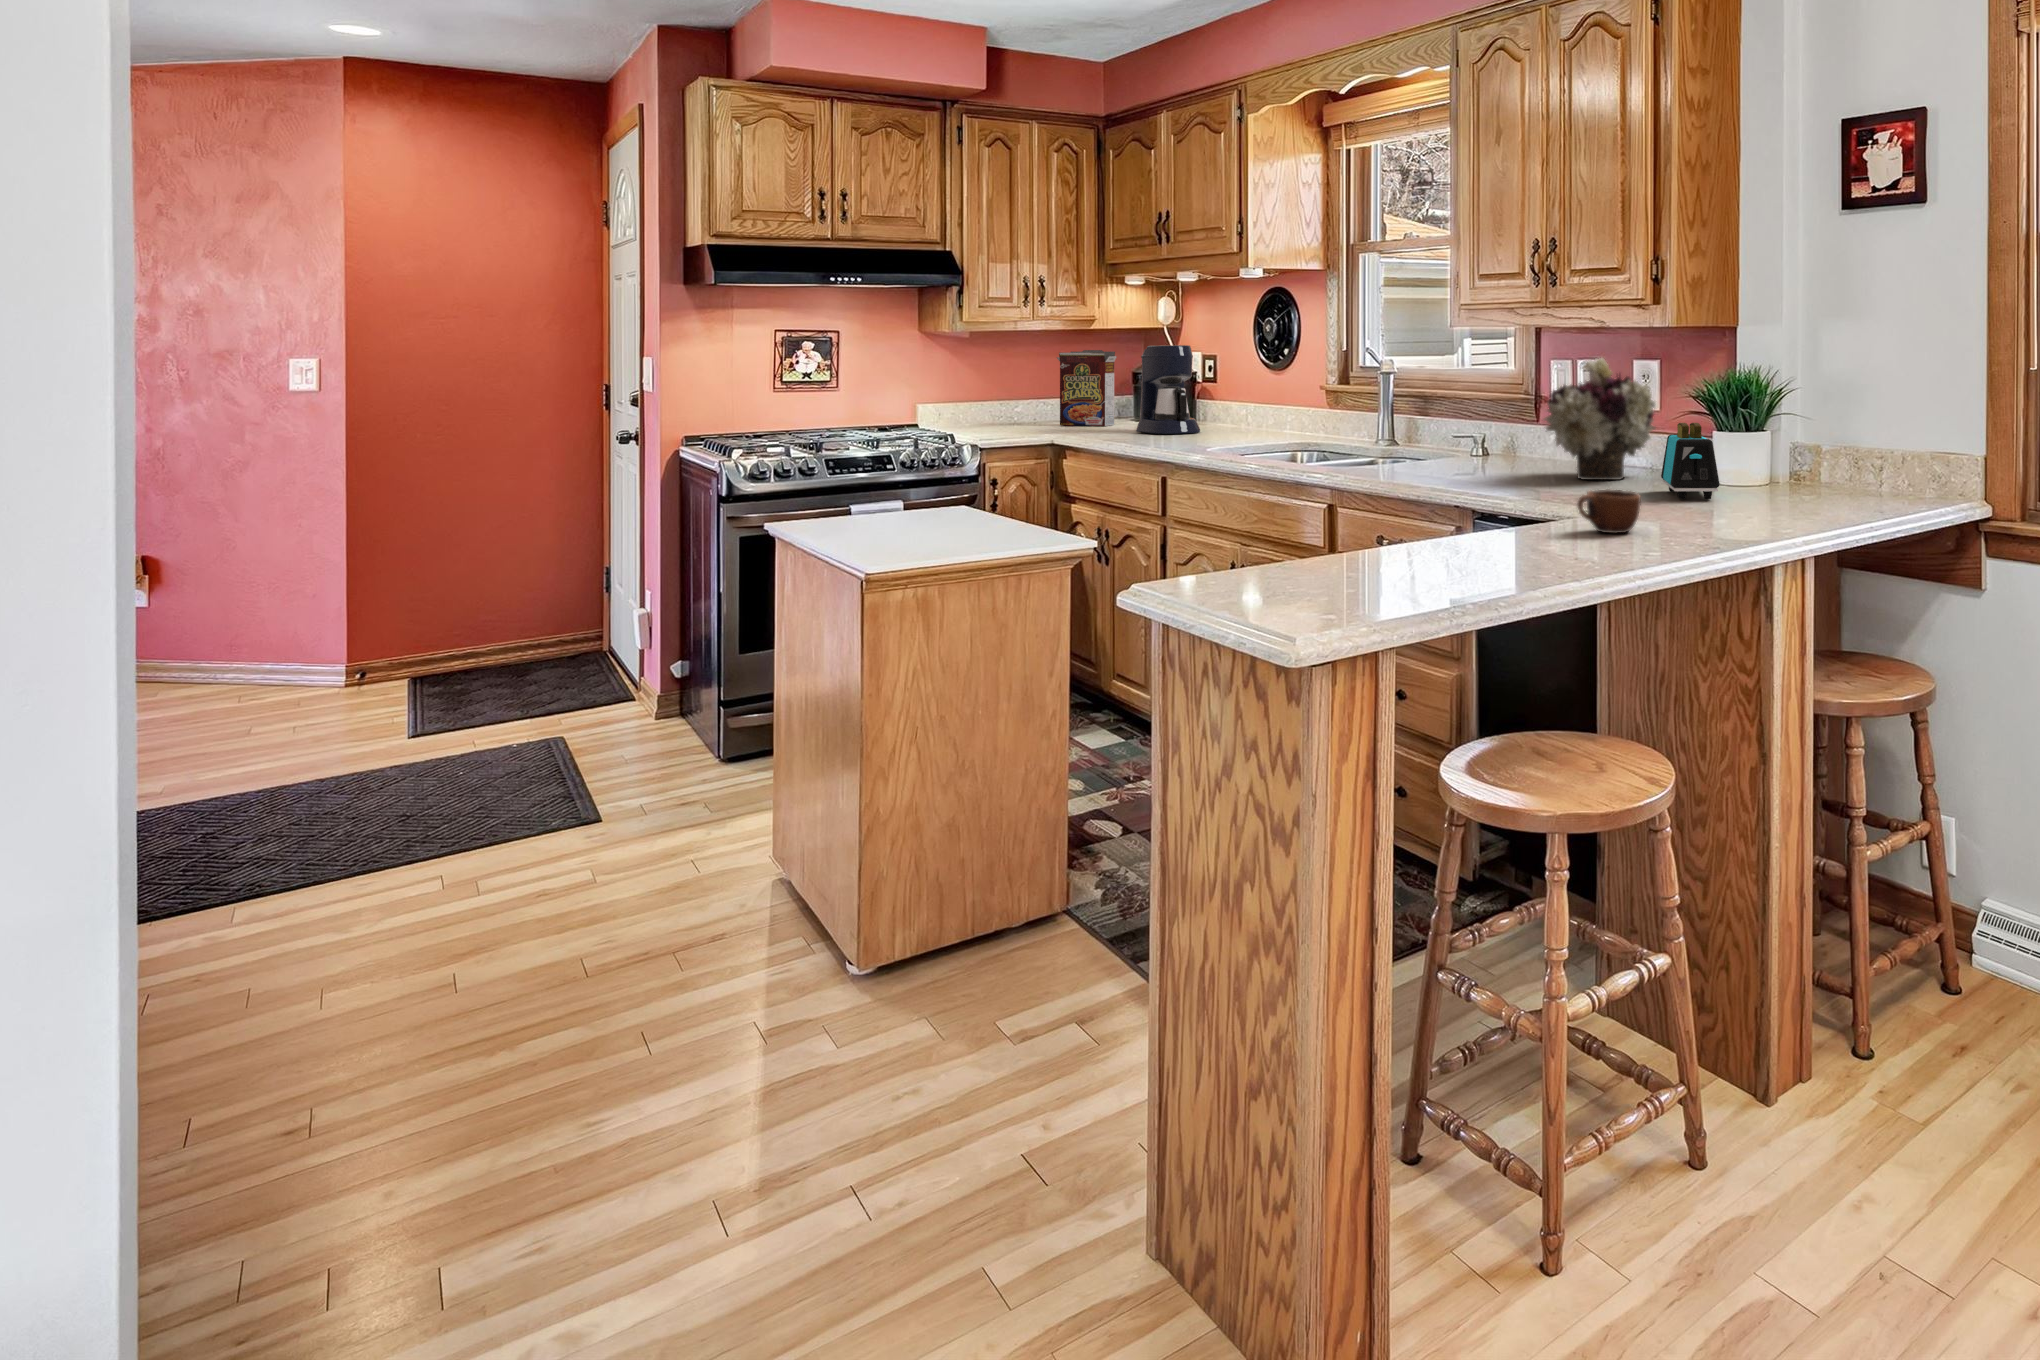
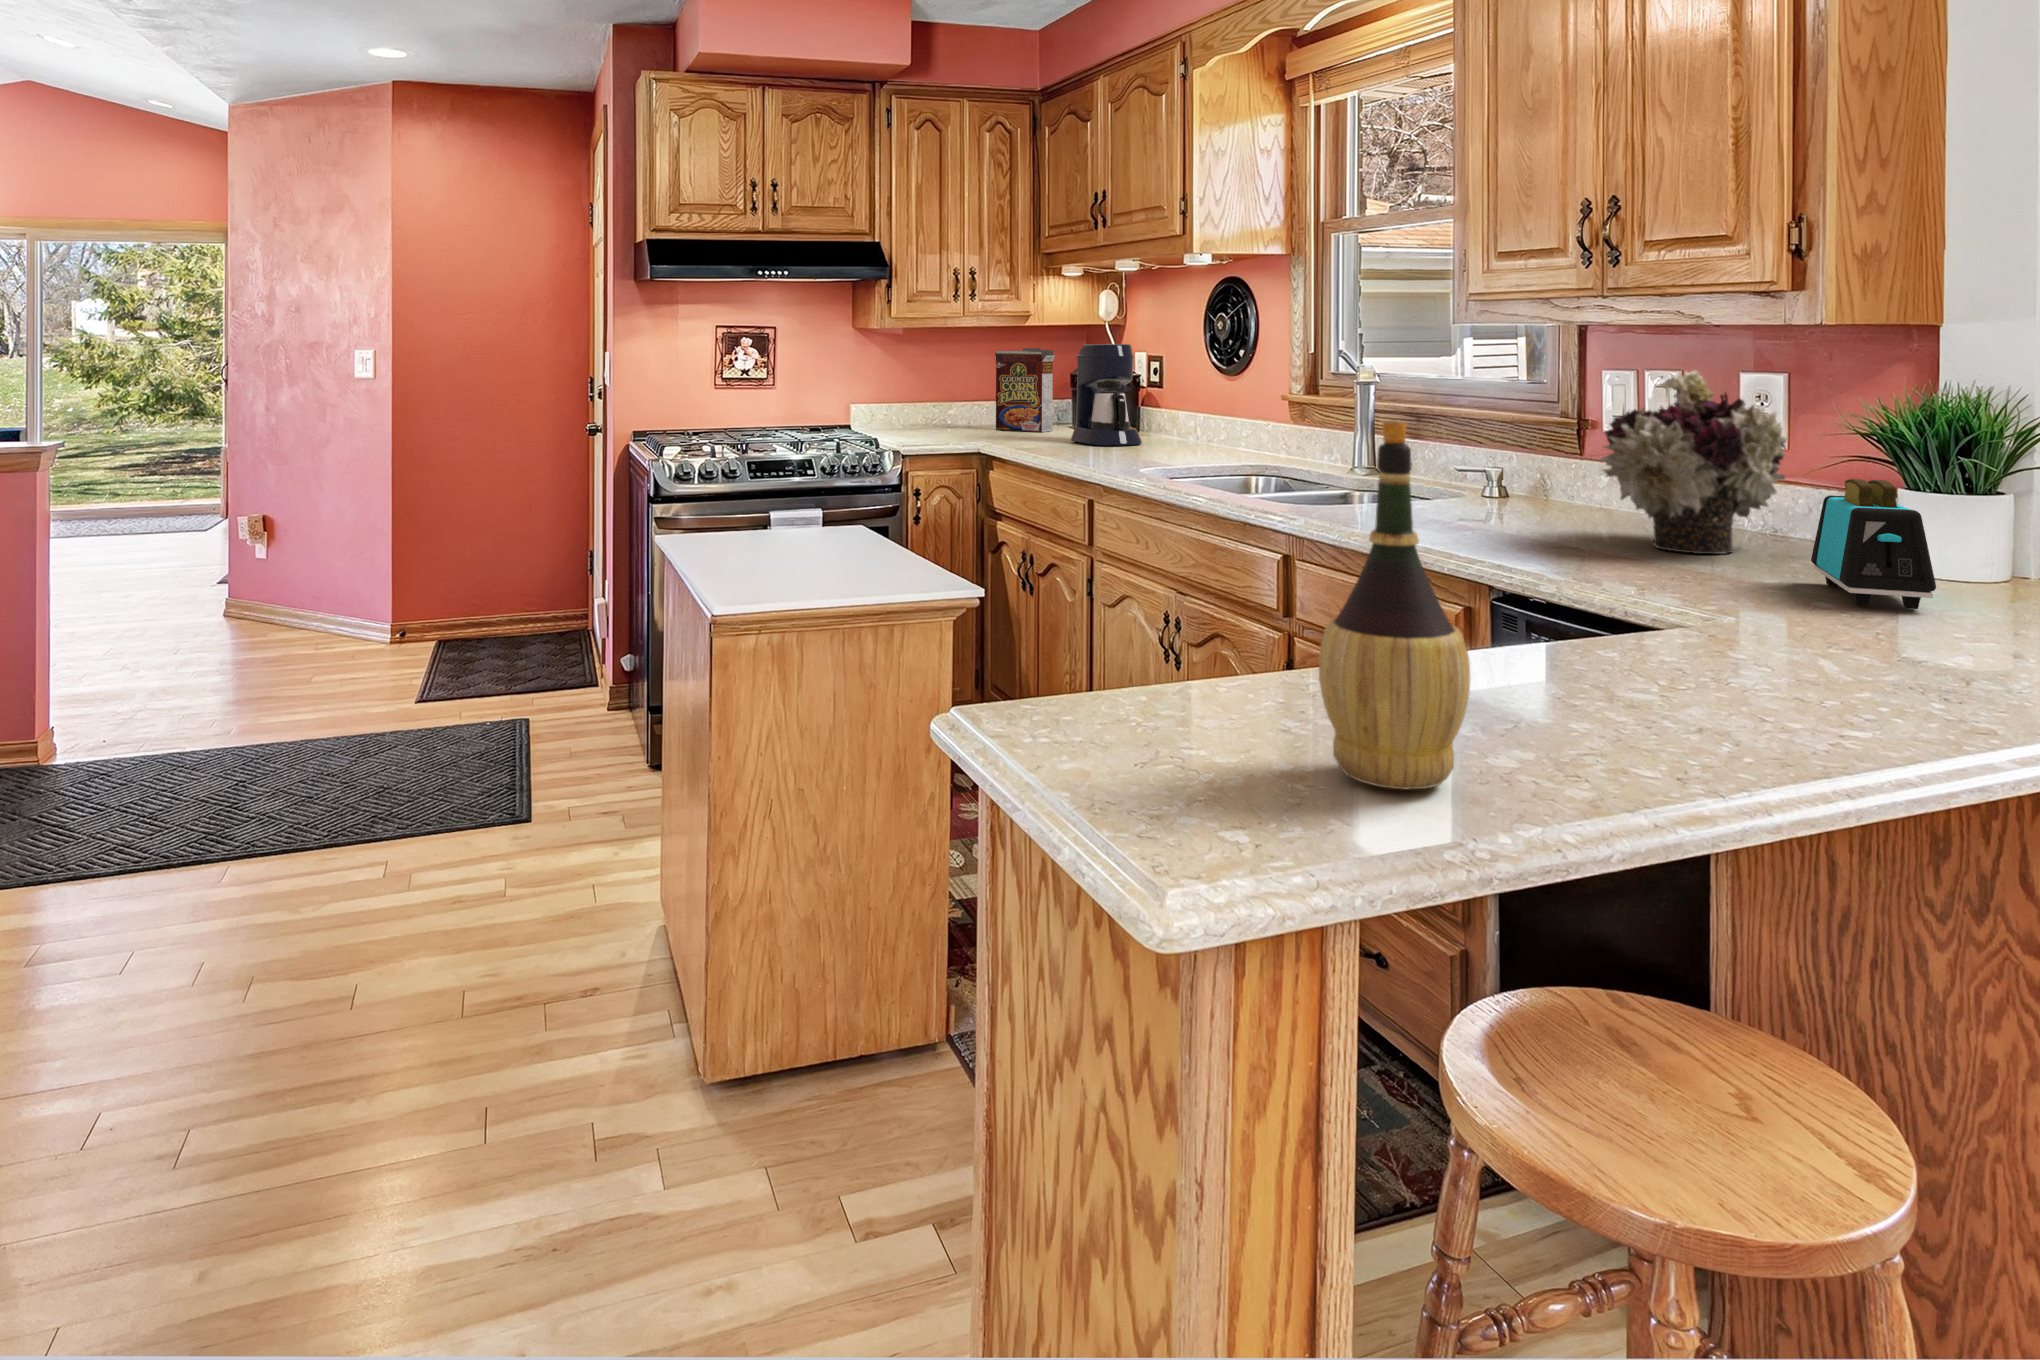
wine bottle: none [1360,378,1442,580] -> present [1319,420,1470,790]
mug: present [1577,490,1641,533] -> none [1703,603,1827,686]

